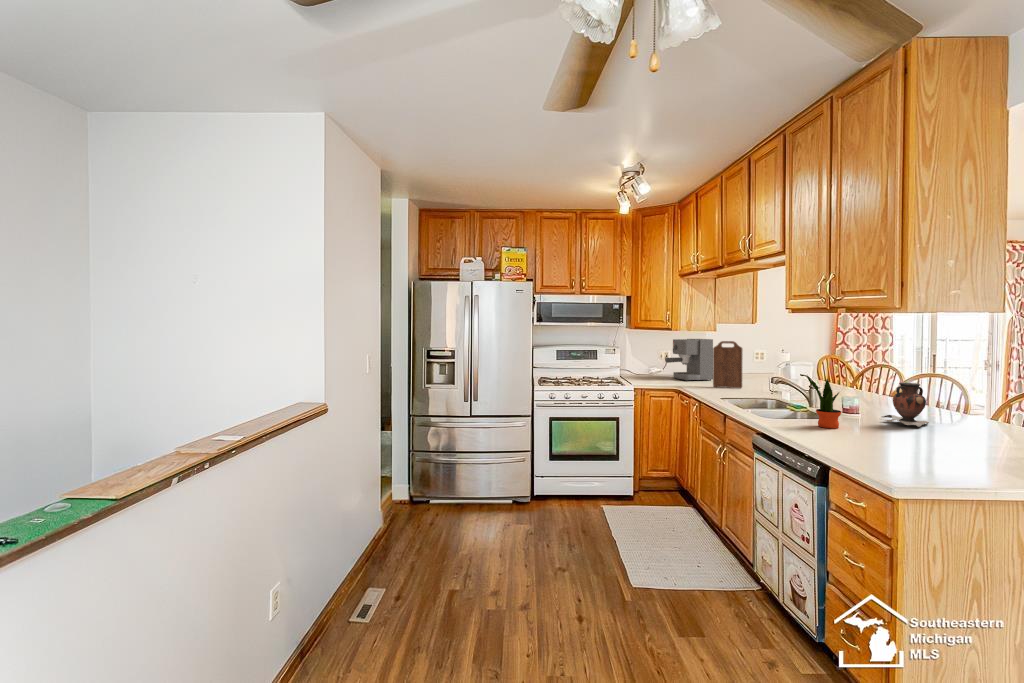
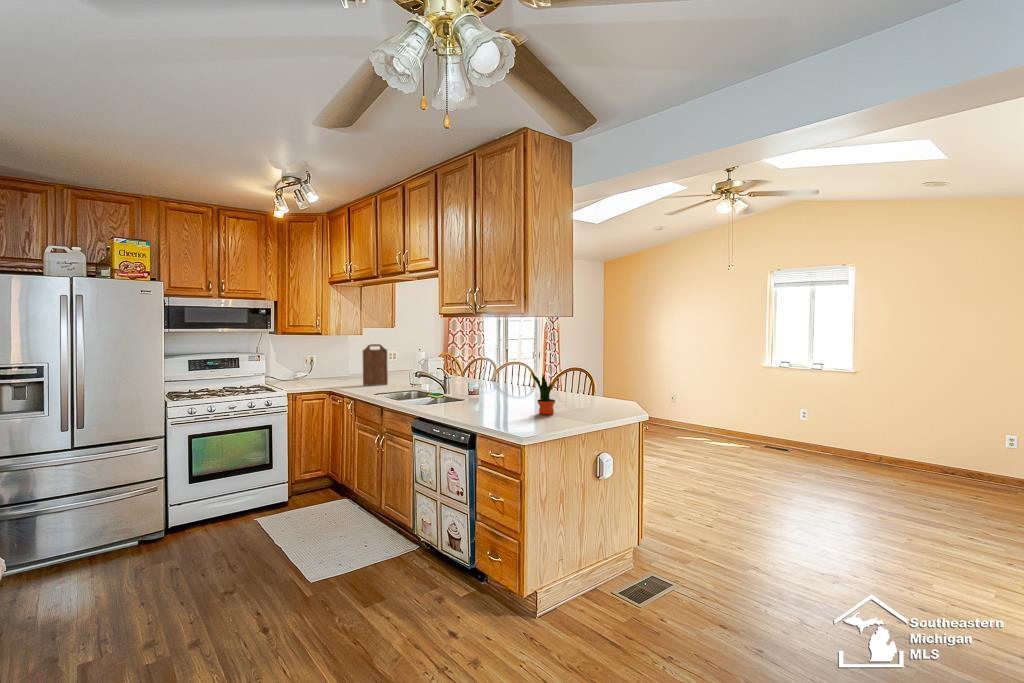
coffee maker: present [665,339,713,381] -> none [316,343,359,382]
potted plant: present [807,376,841,428] -> present [532,373,555,415]
vase: present [882,383,929,427] -> none [493,369,519,399]

